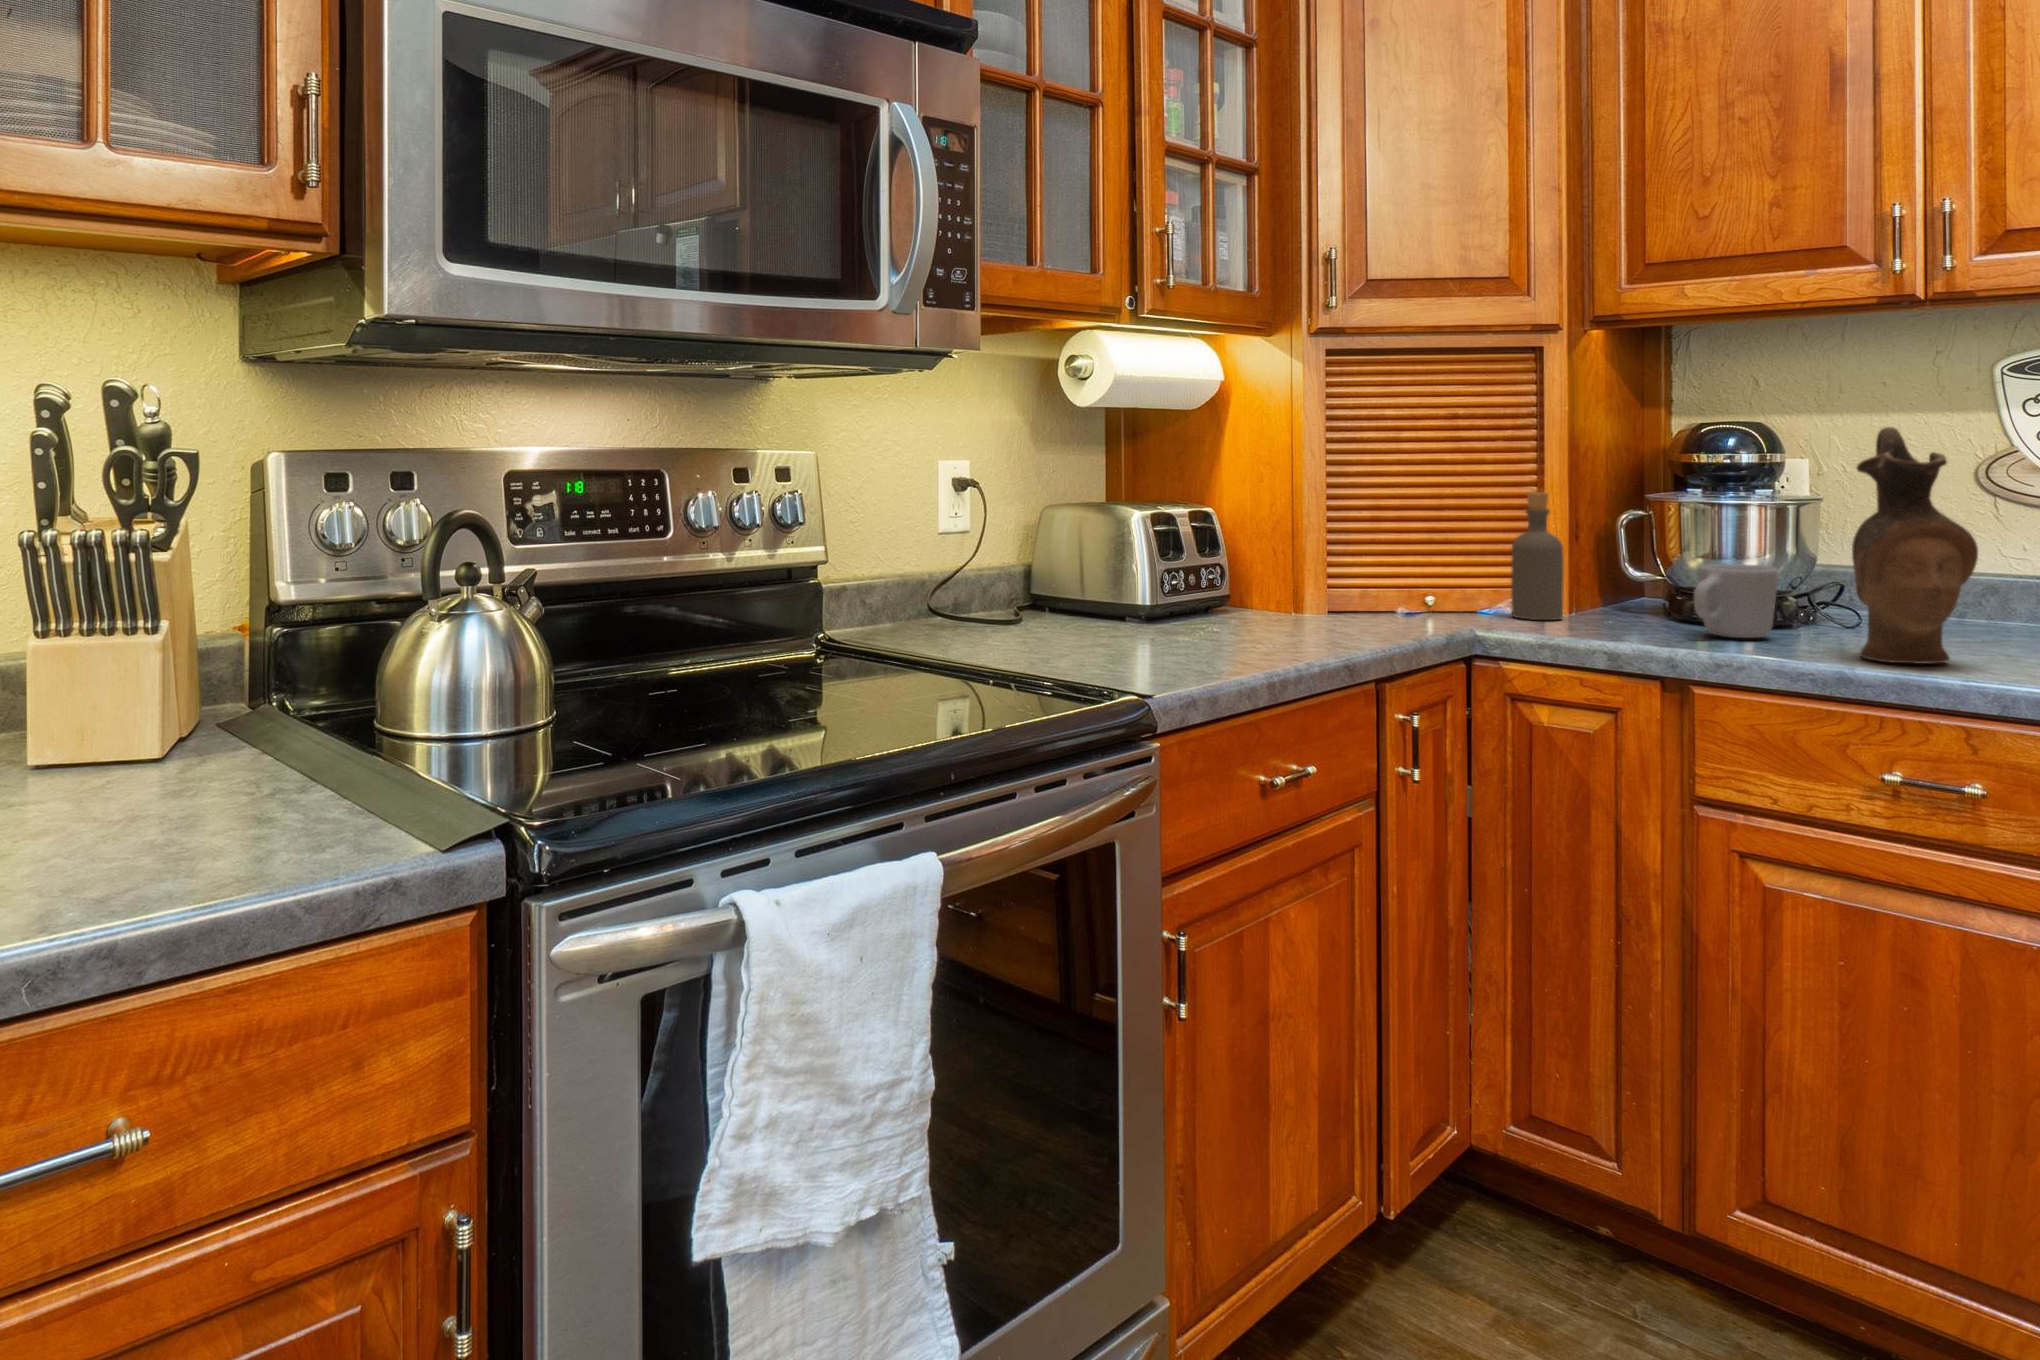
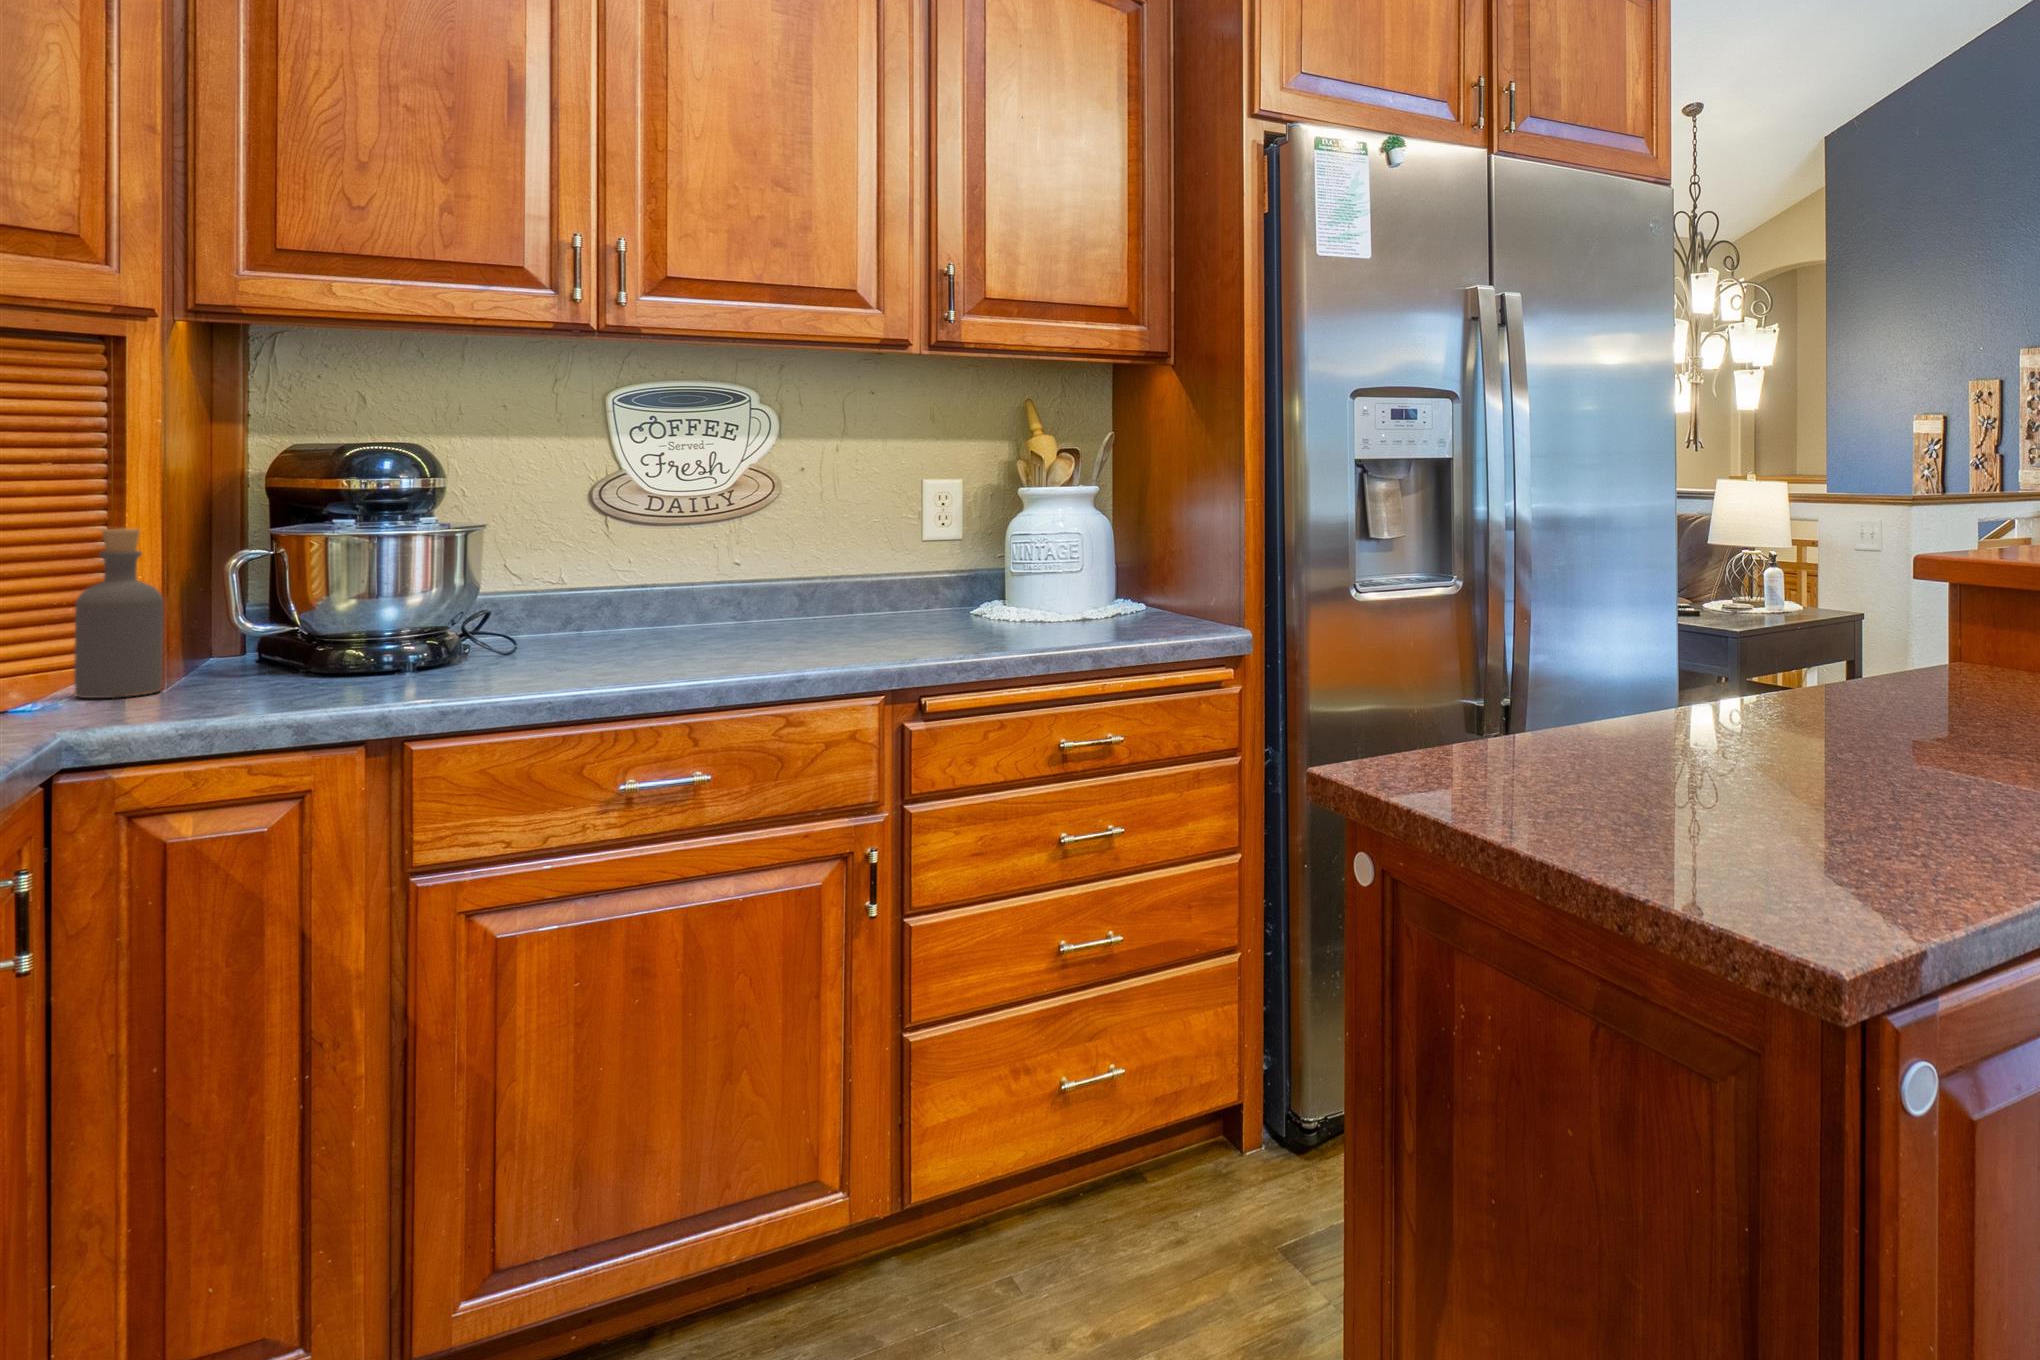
ceramic pitcher: present [1852,427,1978,664] -> none [570,456,682,680]
mug: present [1694,564,1778,638] -> none [372,599,468,680]

